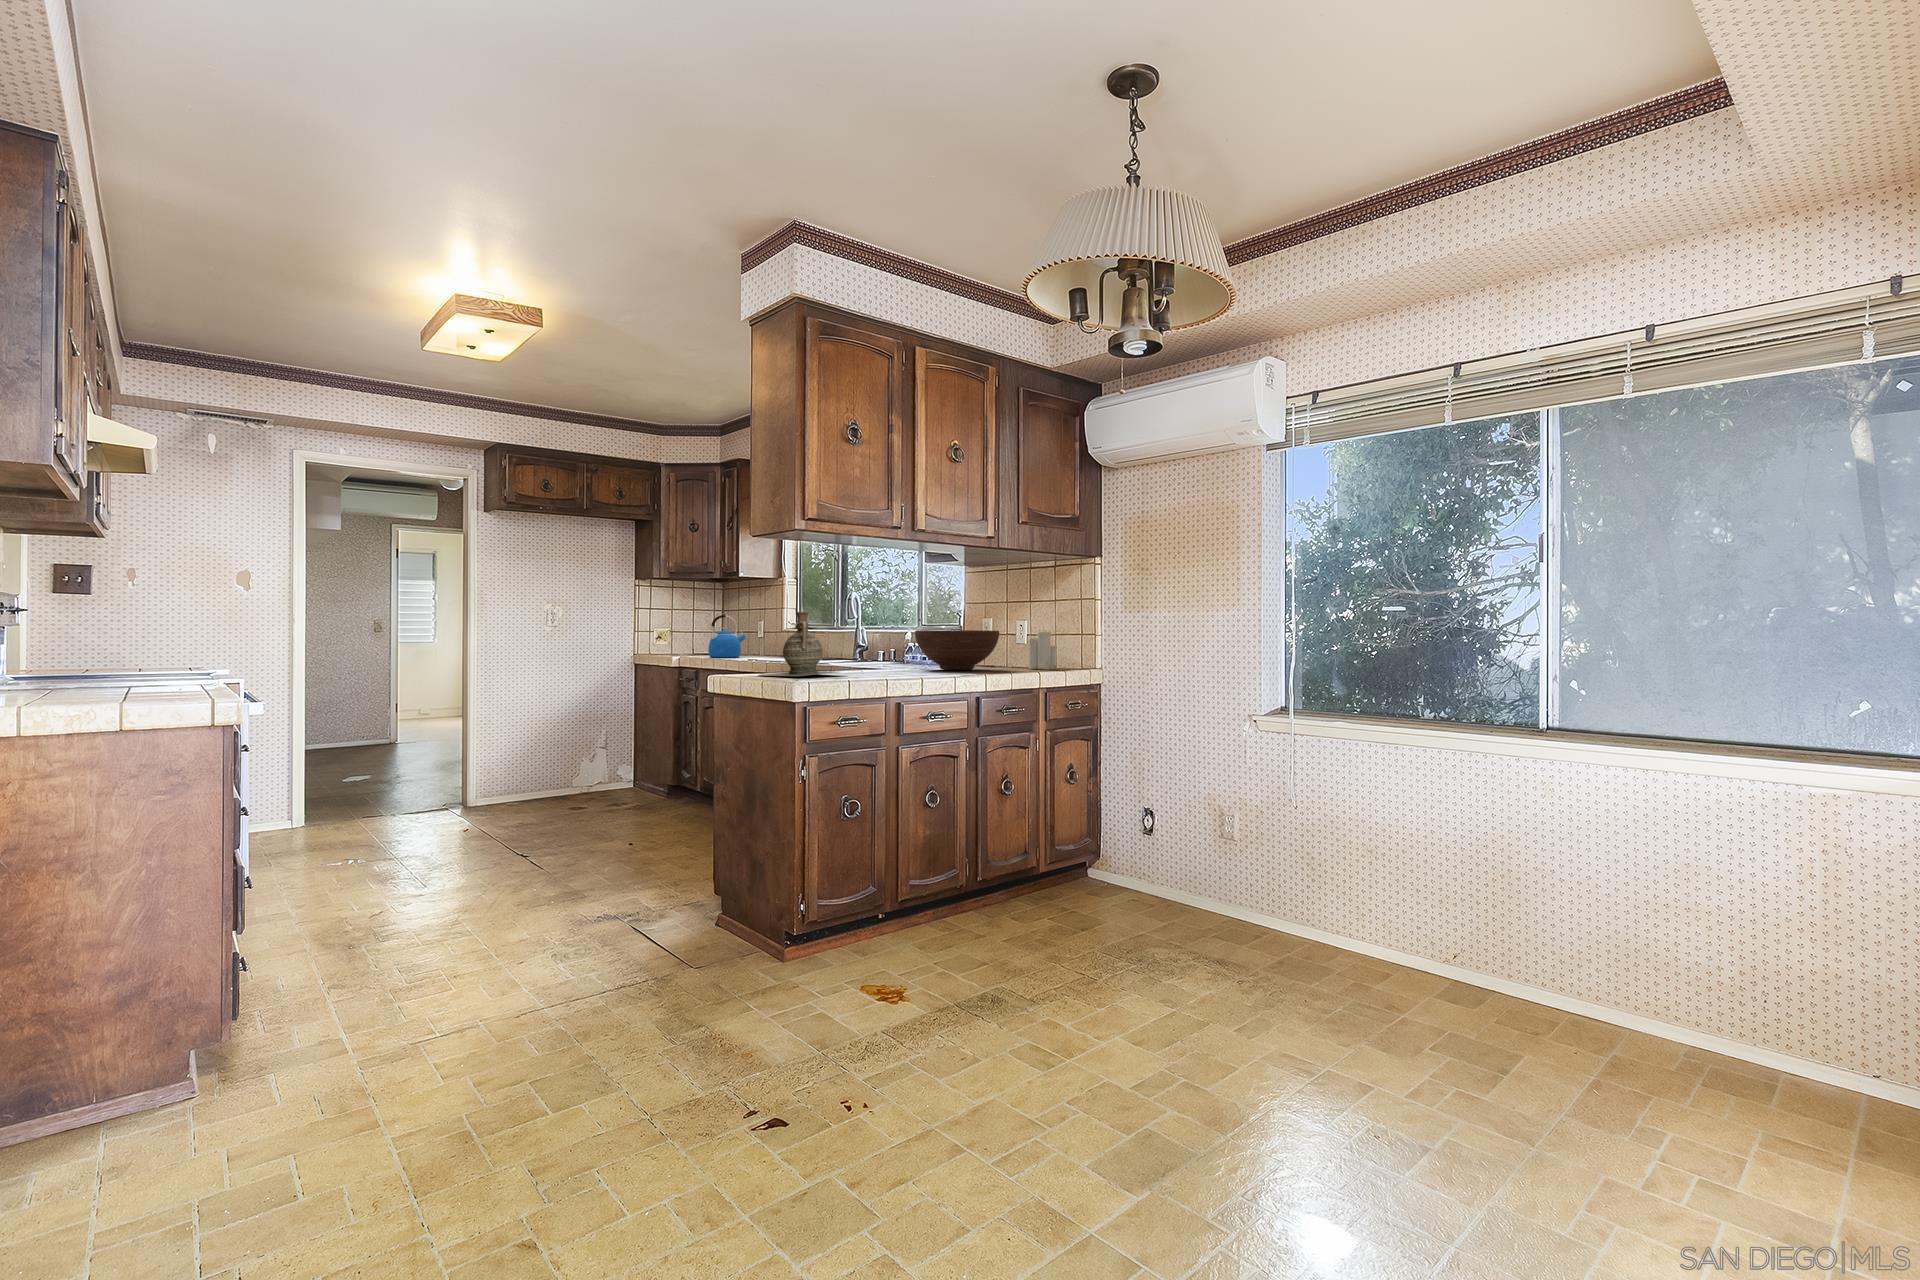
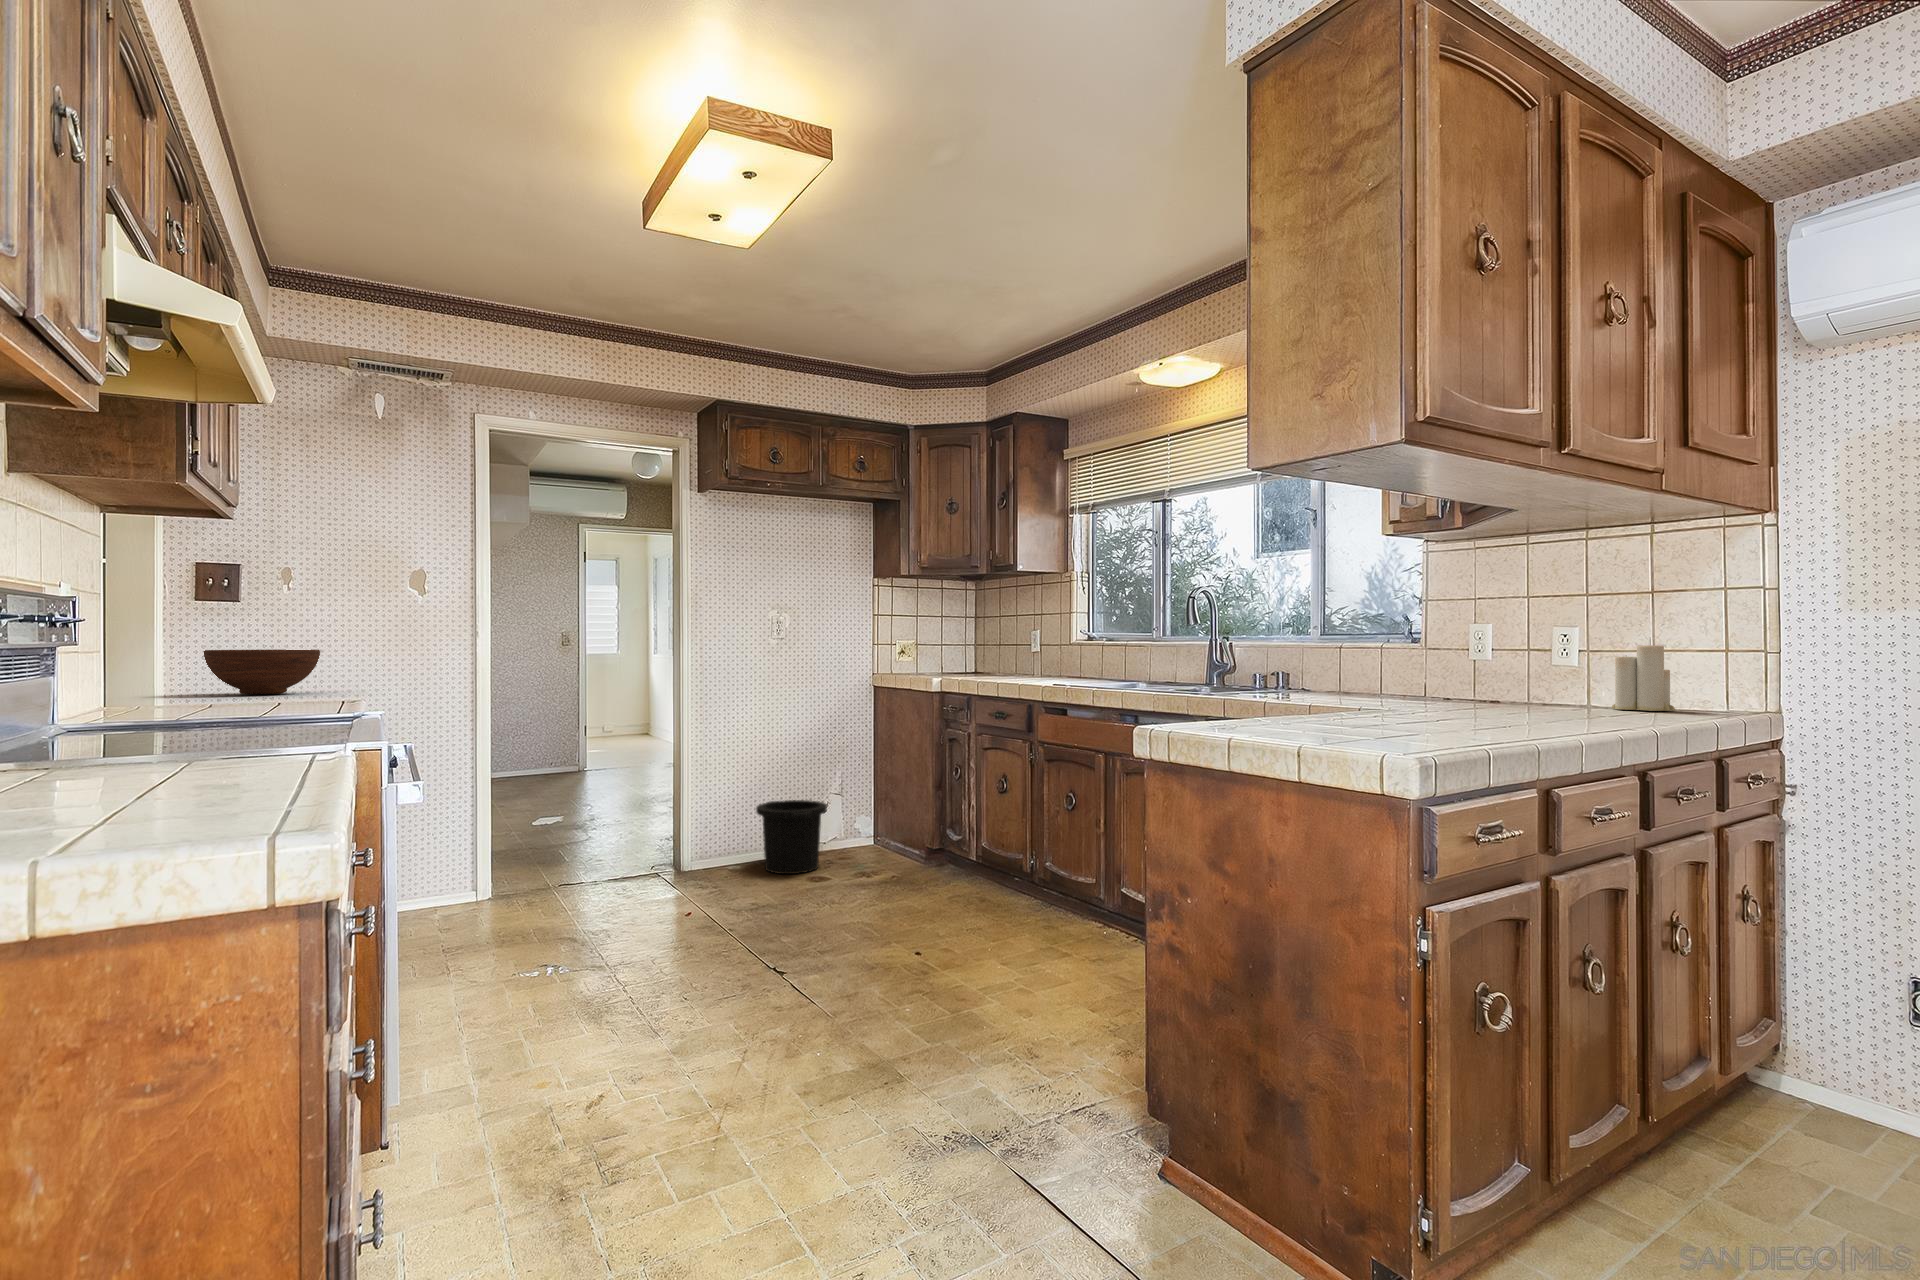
ceramic jug: present [760,612,839,676] -> none [1215,614,1391,734]
kettle: present [708,615,746,658] -> none [991,621,1039,681]
fruit bowl: present [915,630,999,670] -> present [204,649,320,695]
trash can: none [530,750,588,804] -> present [756,800,827,874]

